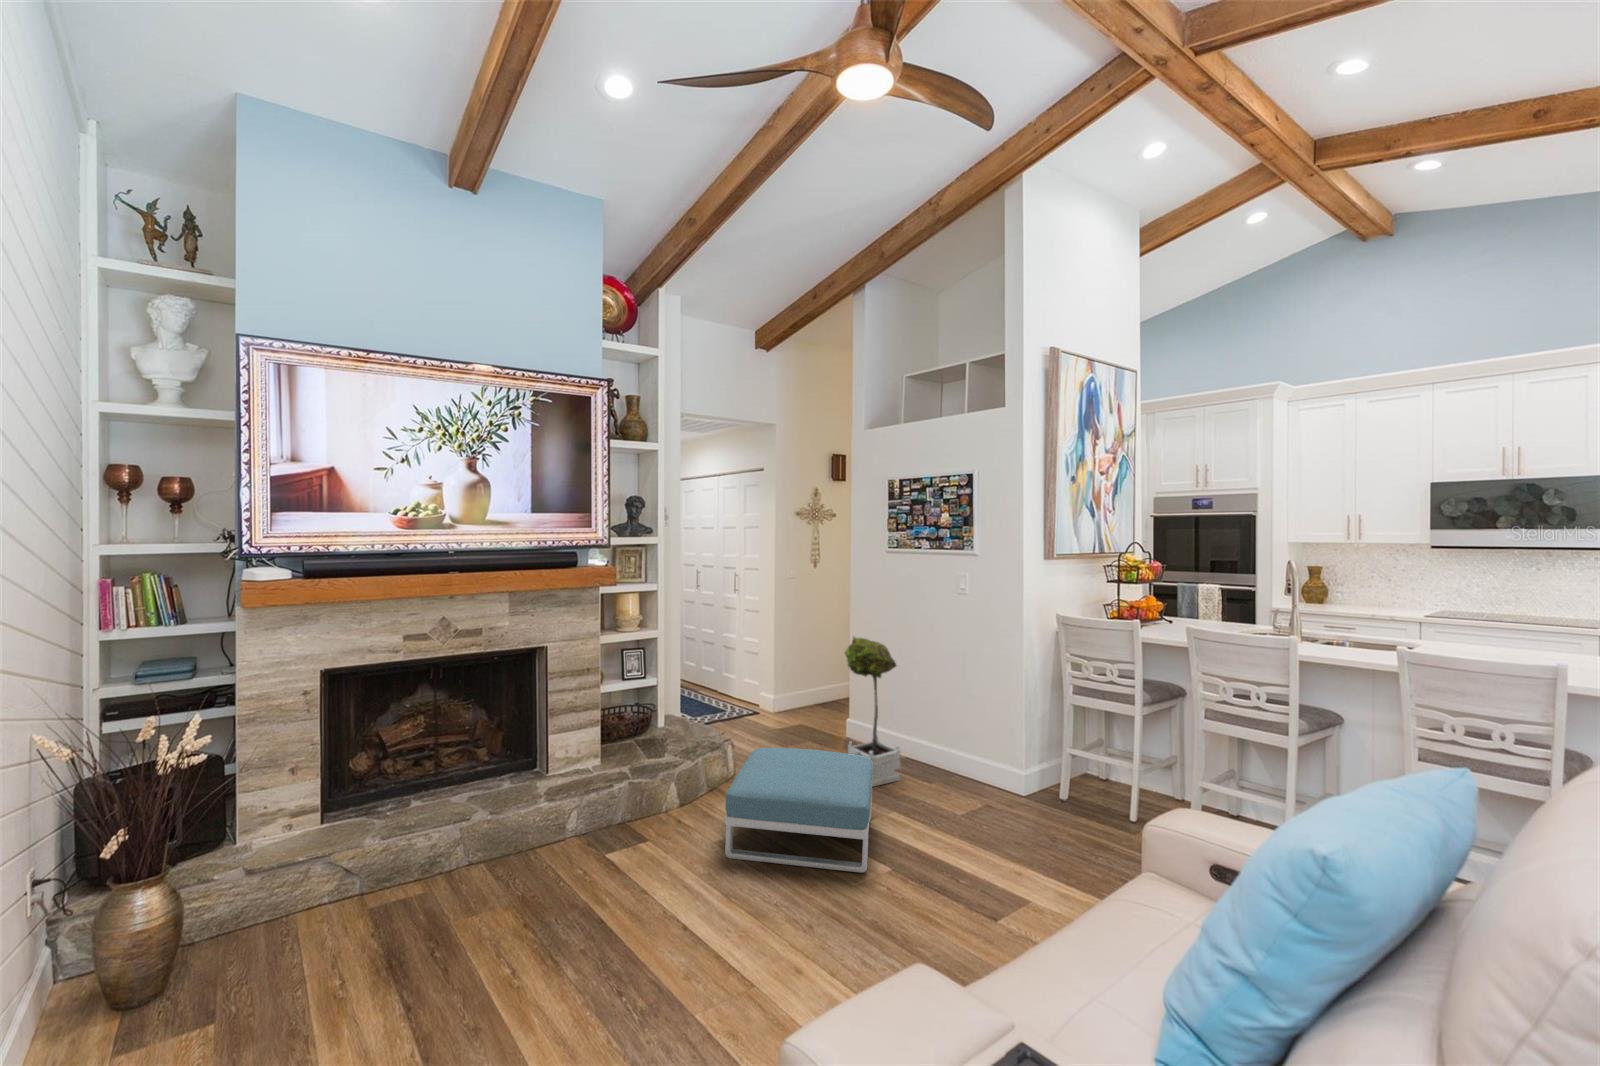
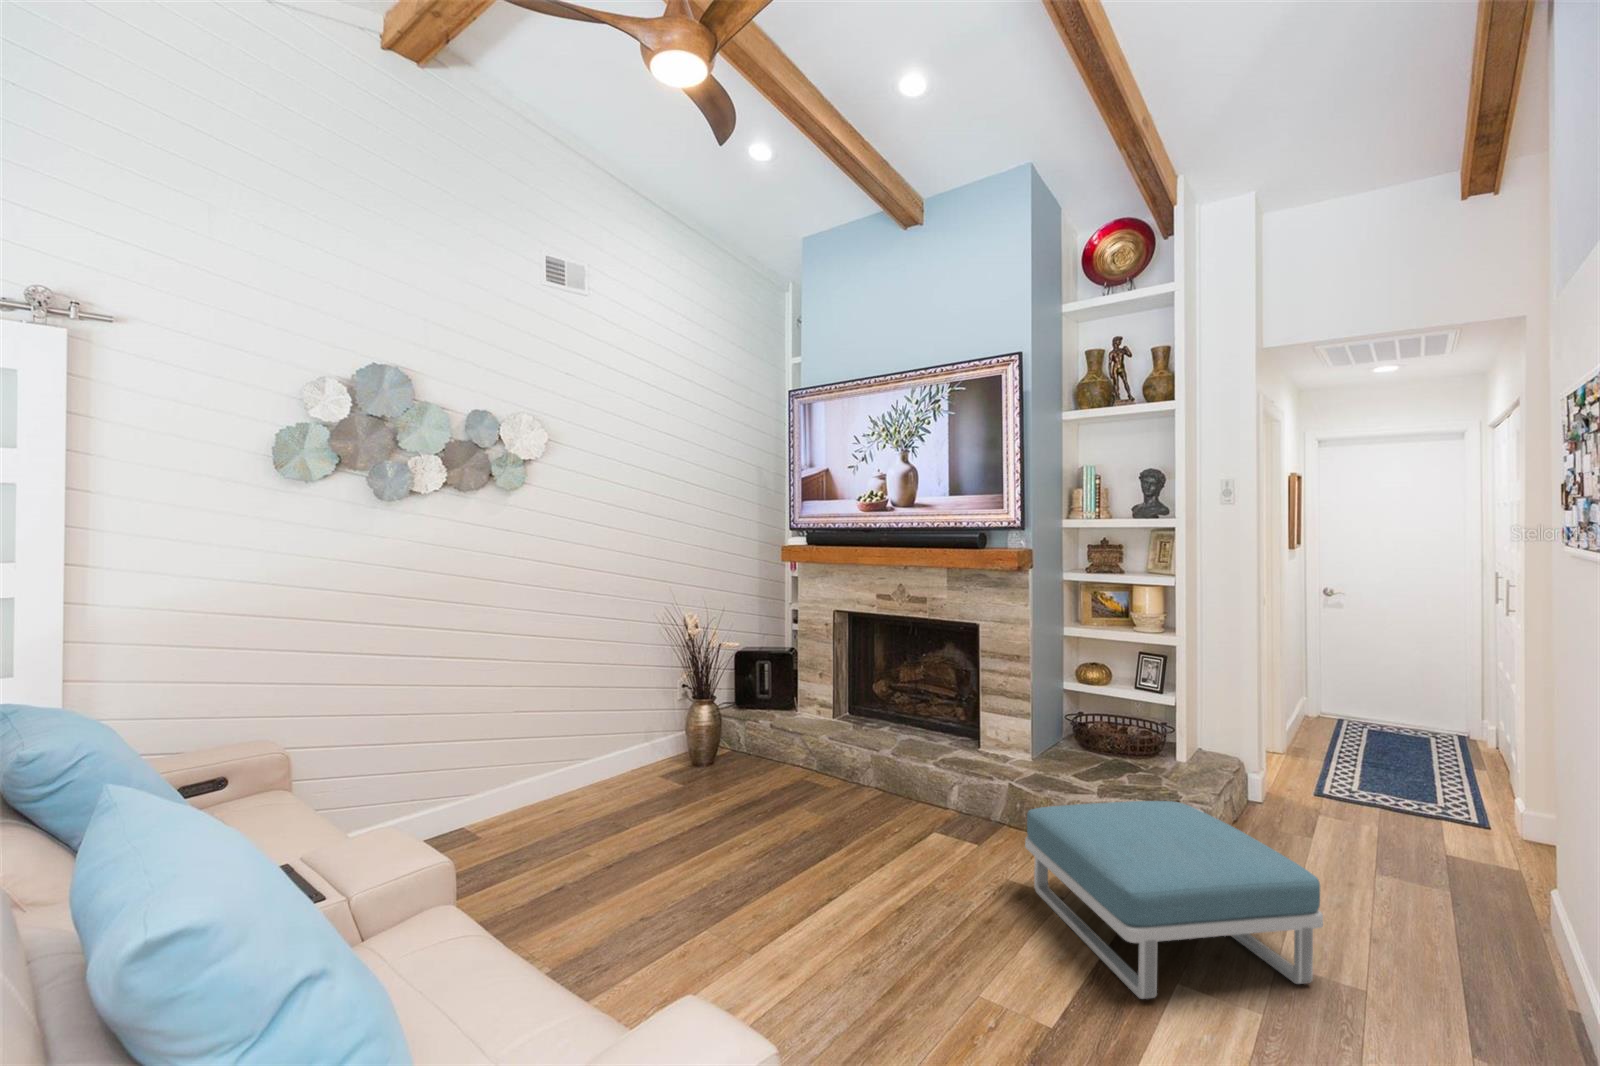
potted tree: present [845,636,900,787] -> none [1397,682,1556,1003]

